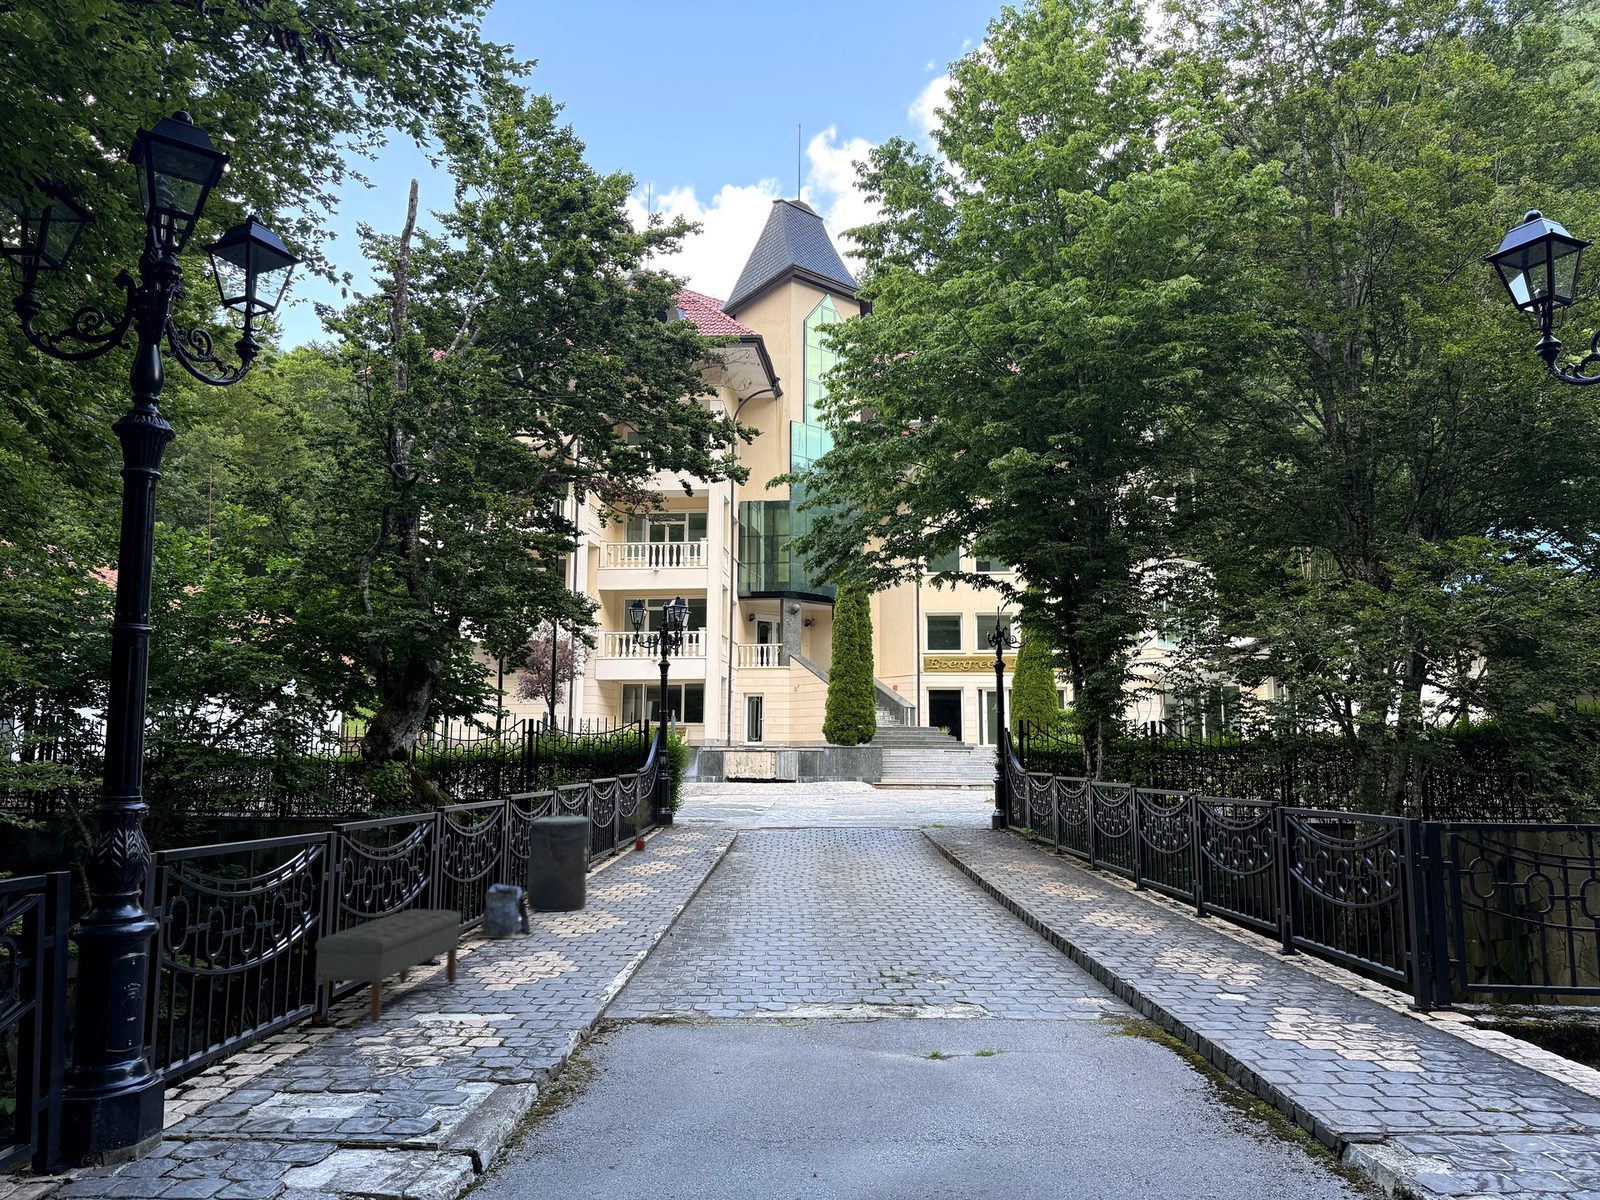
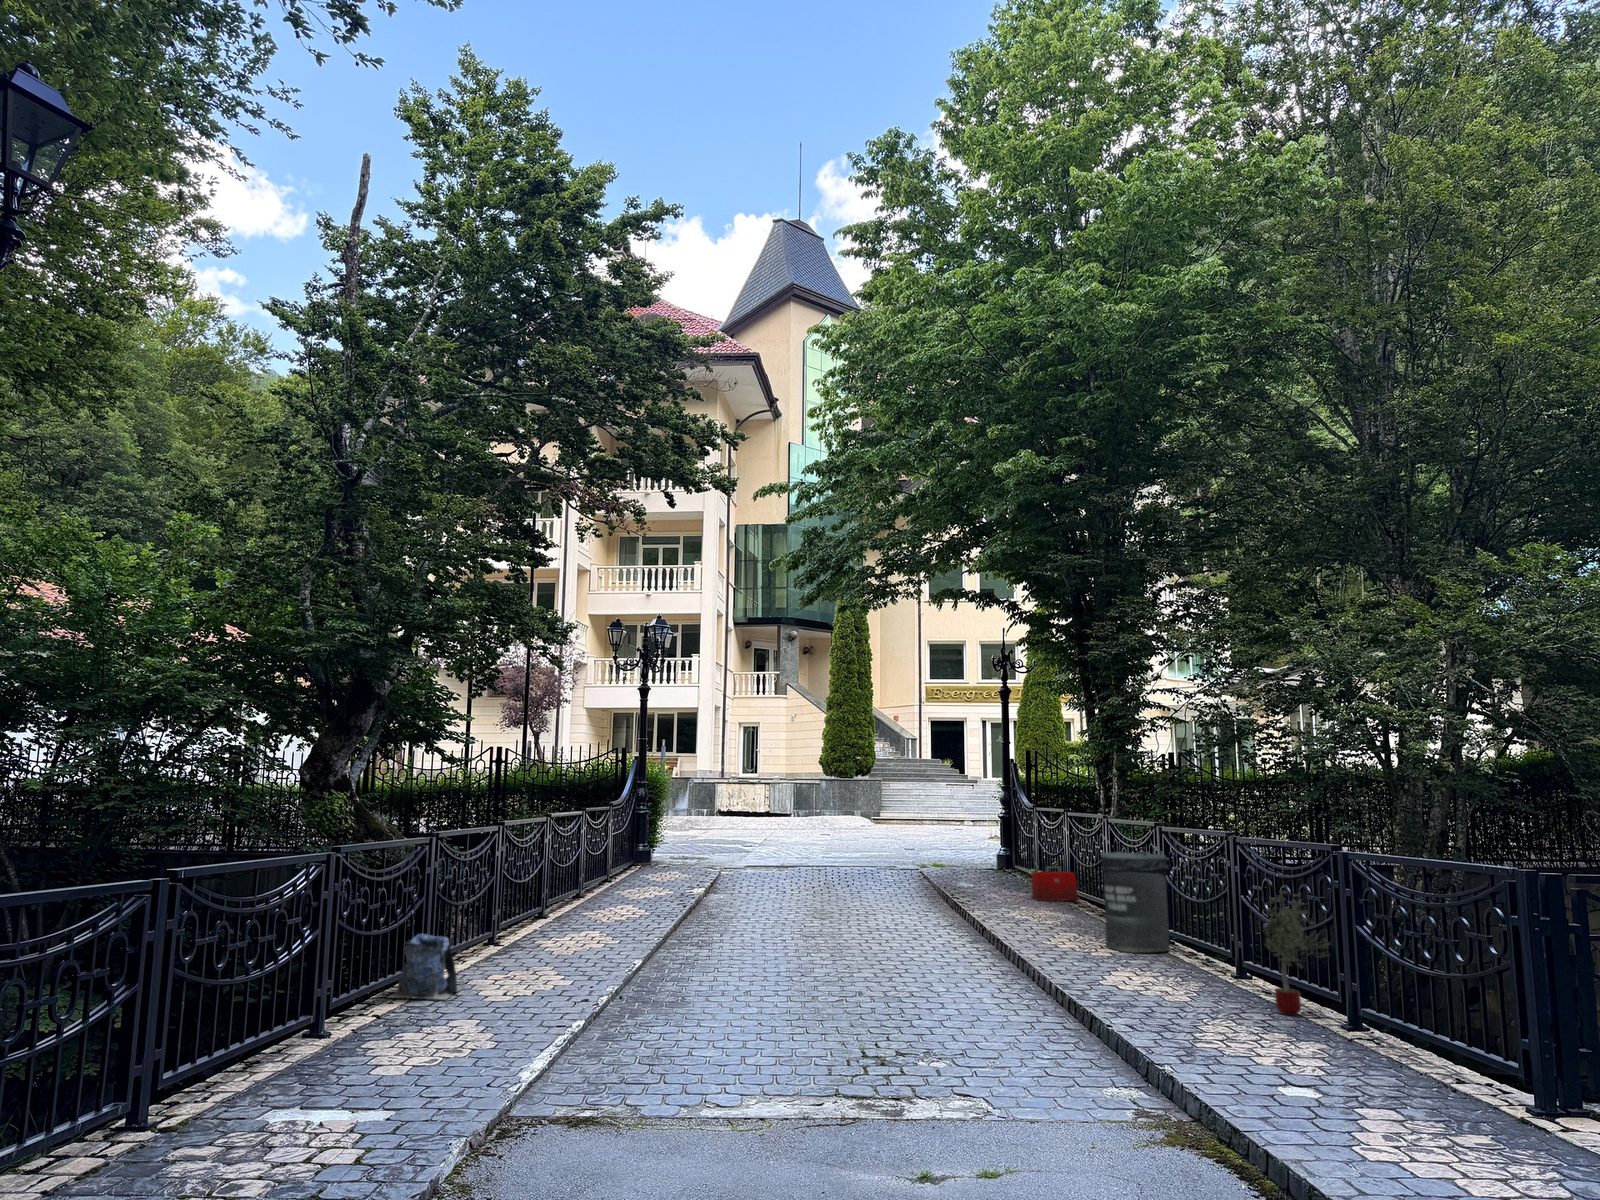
potted tree: present [624,796,650,851] -> present [1261,891,1330,1015]
trash can: present [527,813,588,912] -> present [1101,852,1170,953]
toolbox: none [1025,826,1066,857] -> present [1032,866,1078,901]
bench: present [314,909,462,1023] -> none [133,971,349,1126]

